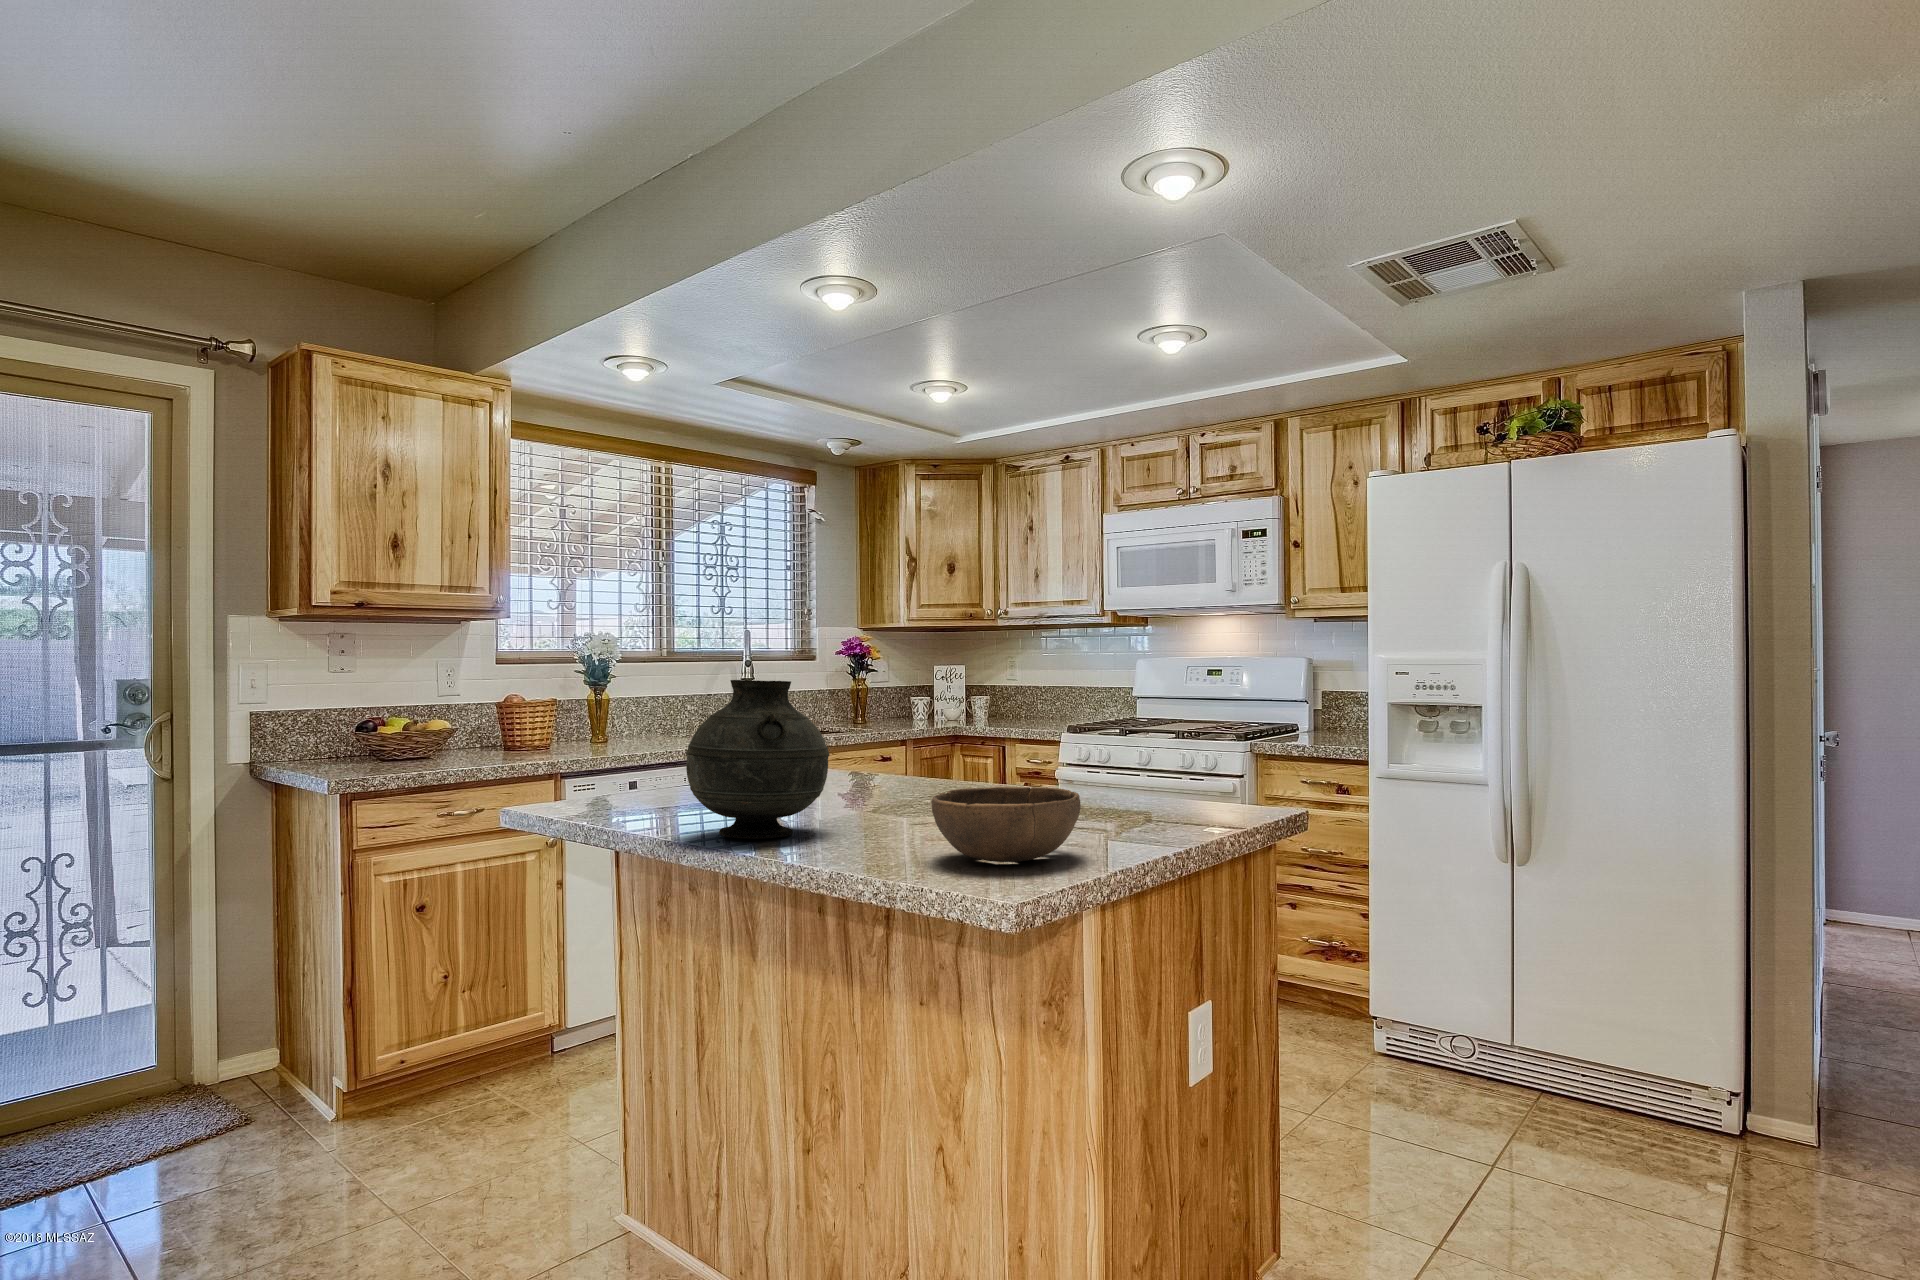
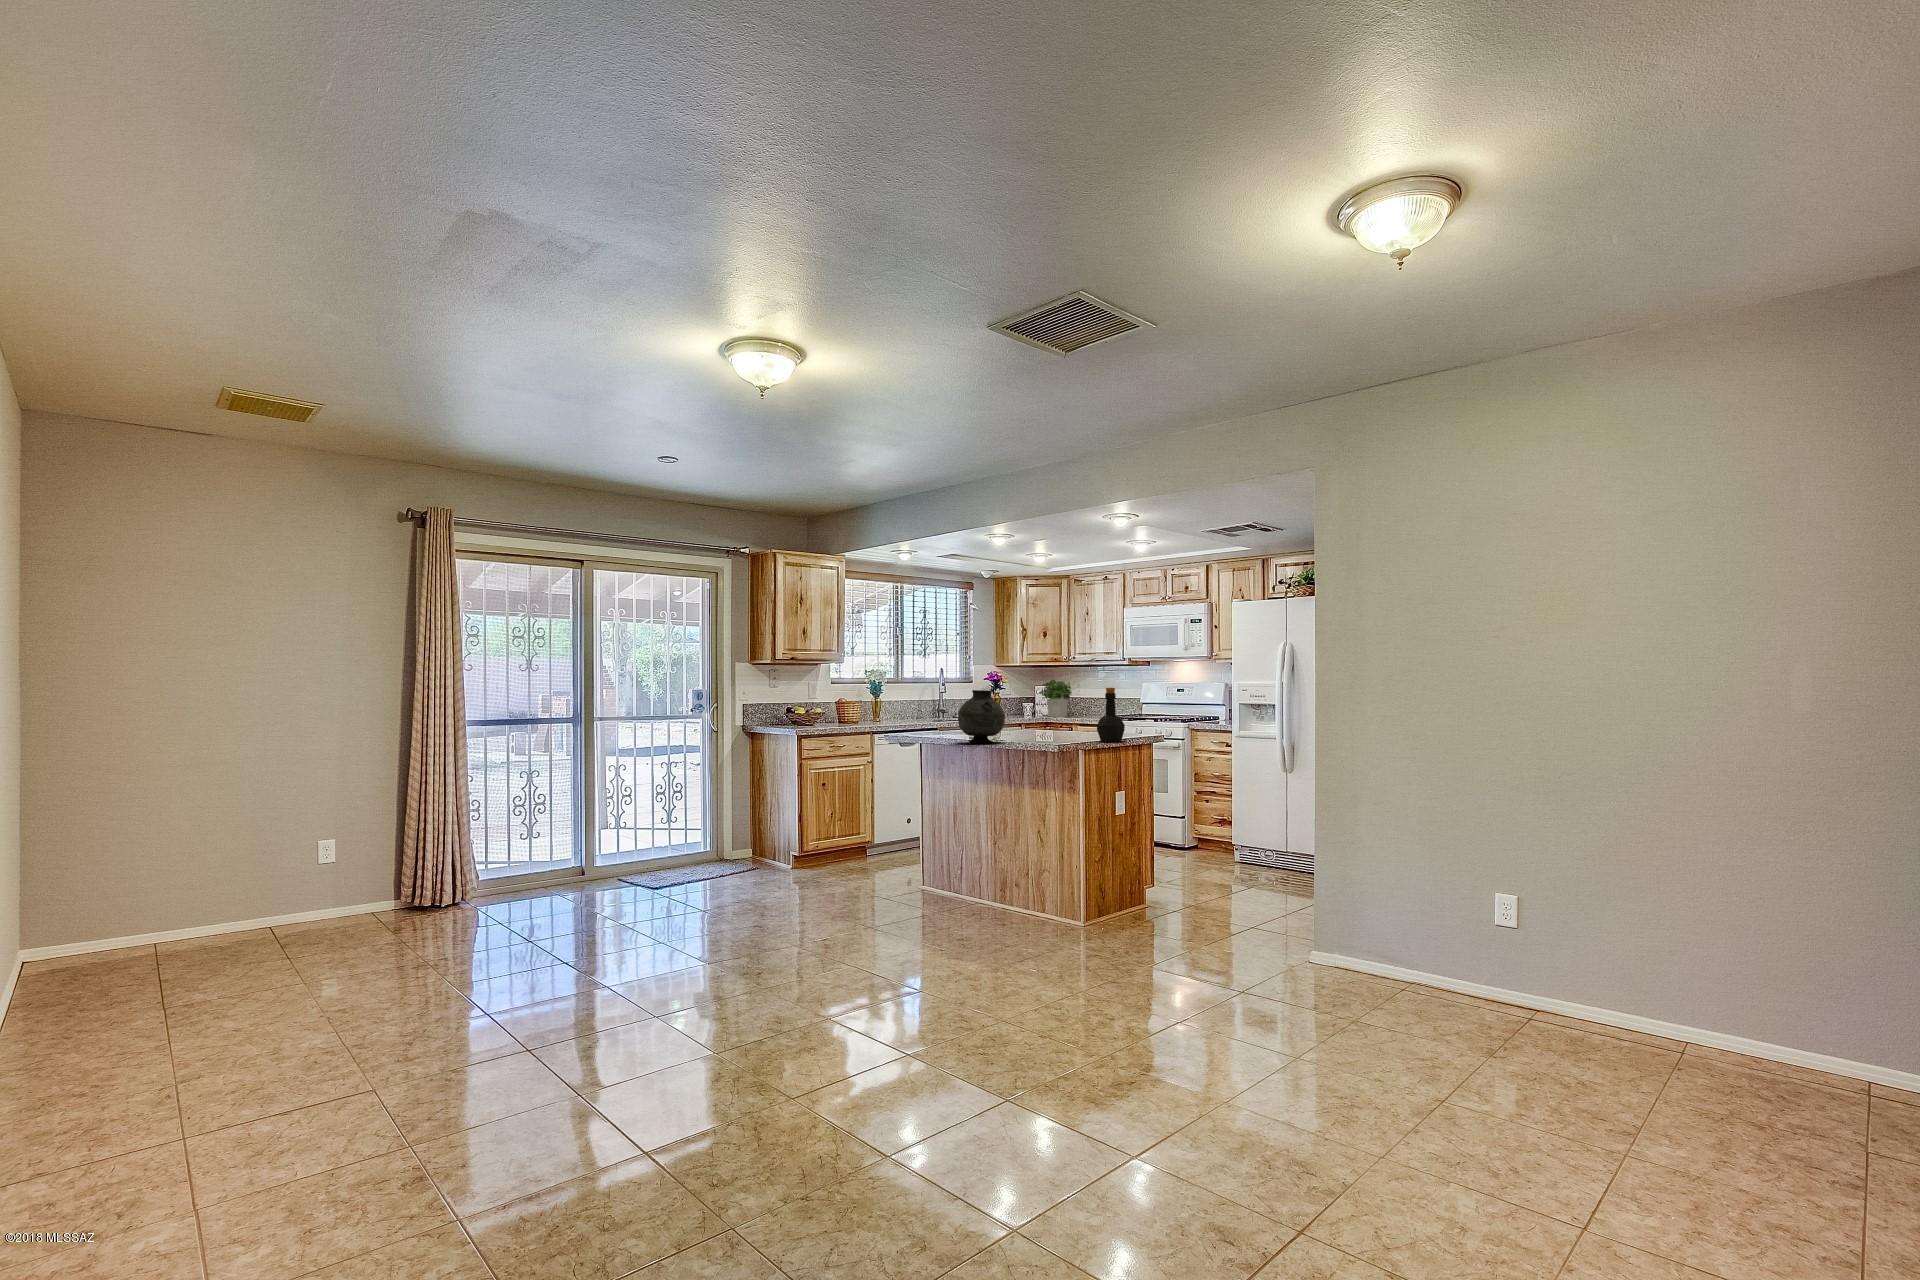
potted plant: none [943,653,1000,722] -> present [1041,679,1072,717]
bottle: none [1098,671,1180,833] -> present [1097,688,1125,742]
bowl: present [931,787,1081,862] -> none [1041,725,1087,746]

